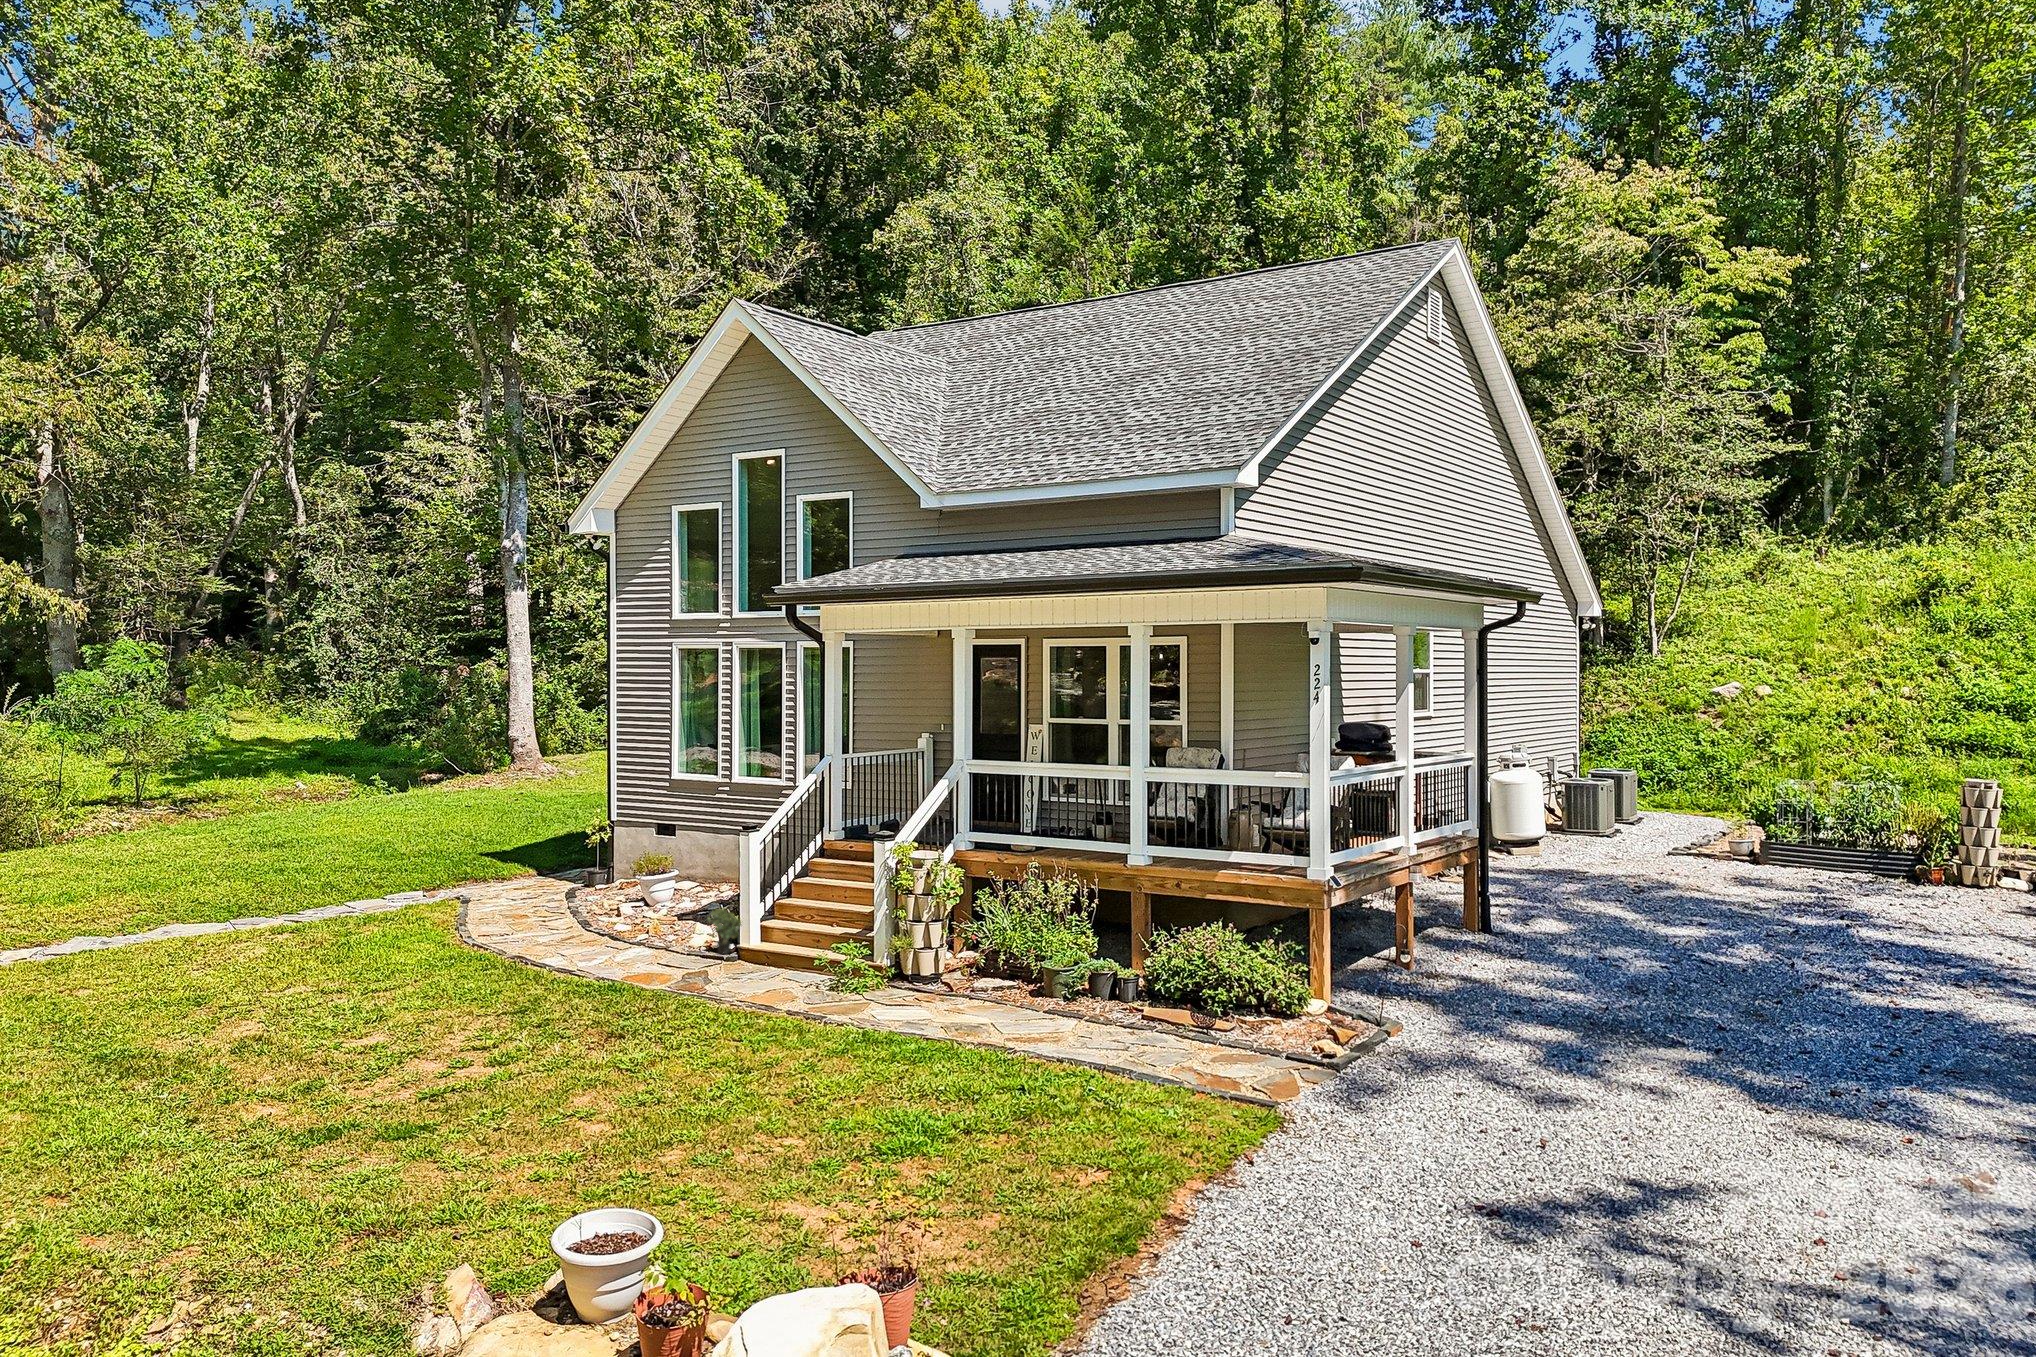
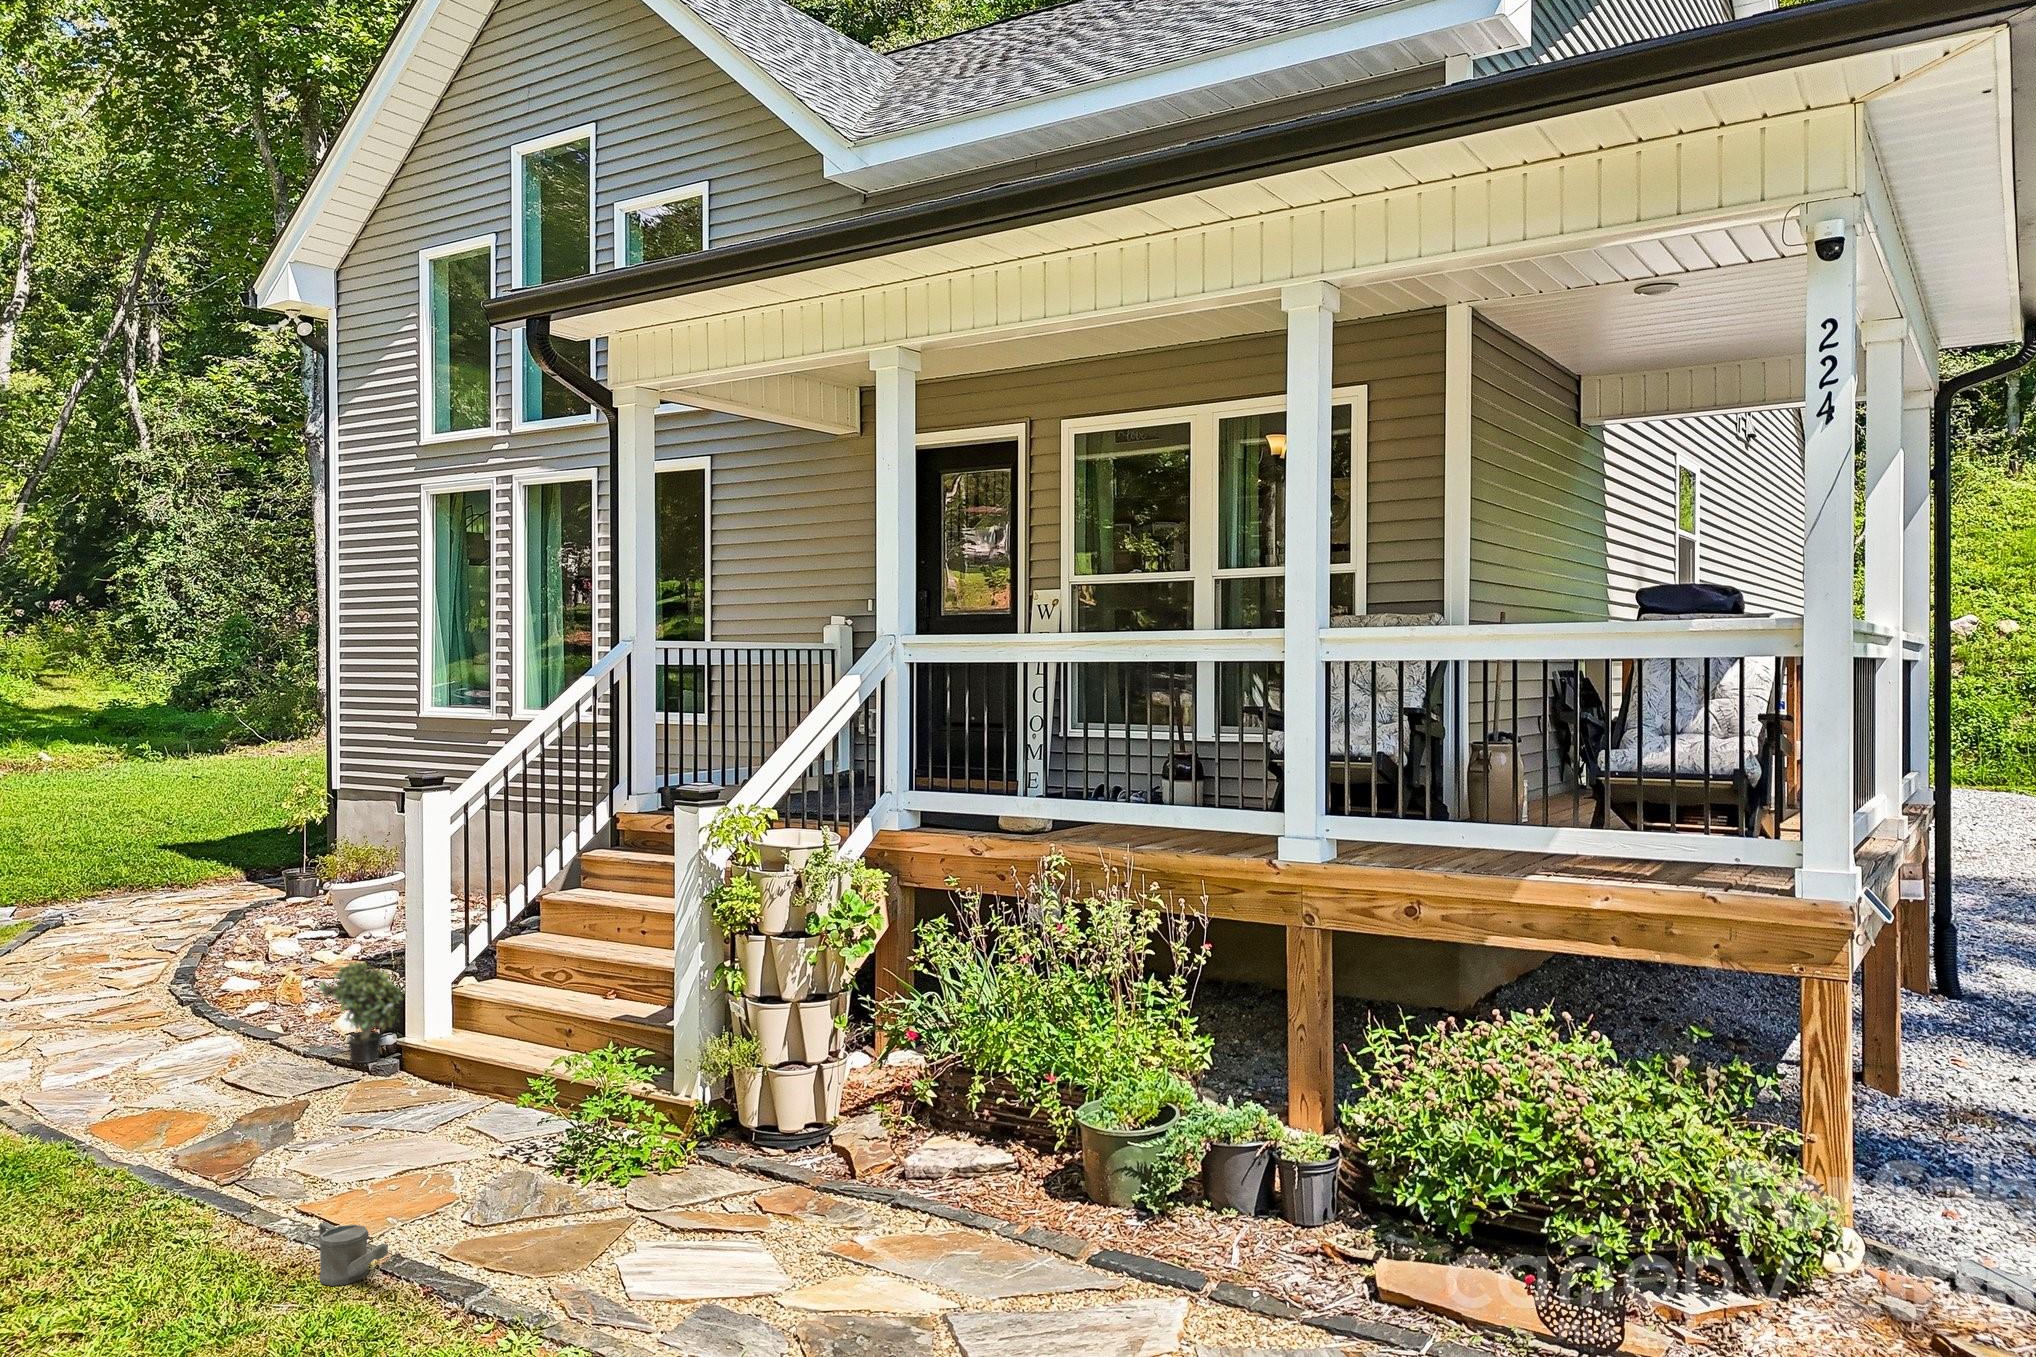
watering can: none [767,996,798,1016] -> present [319,1222,388,1286]

